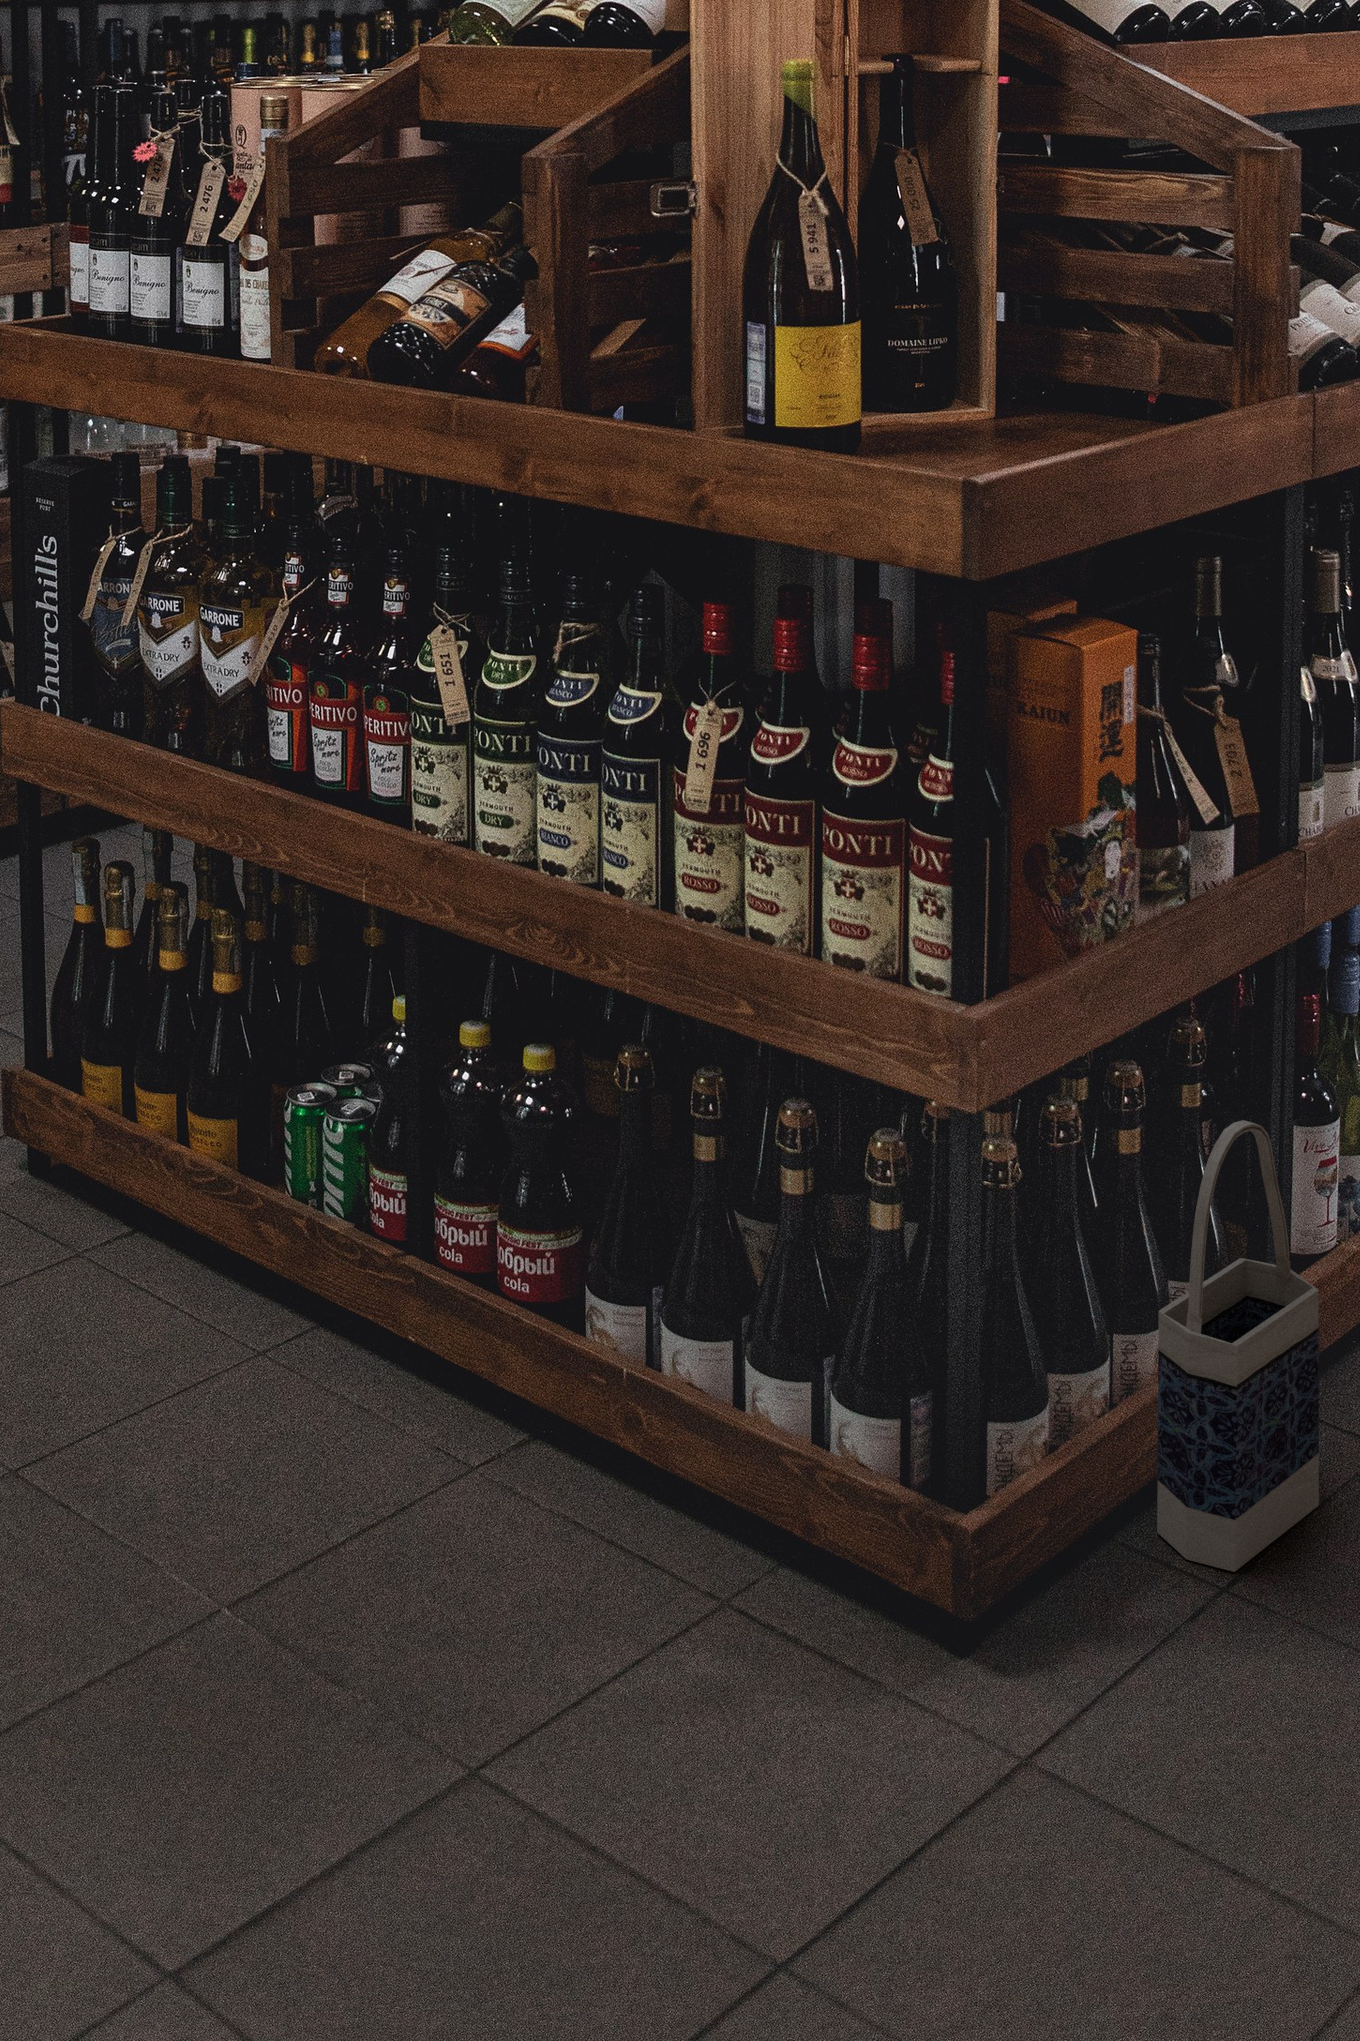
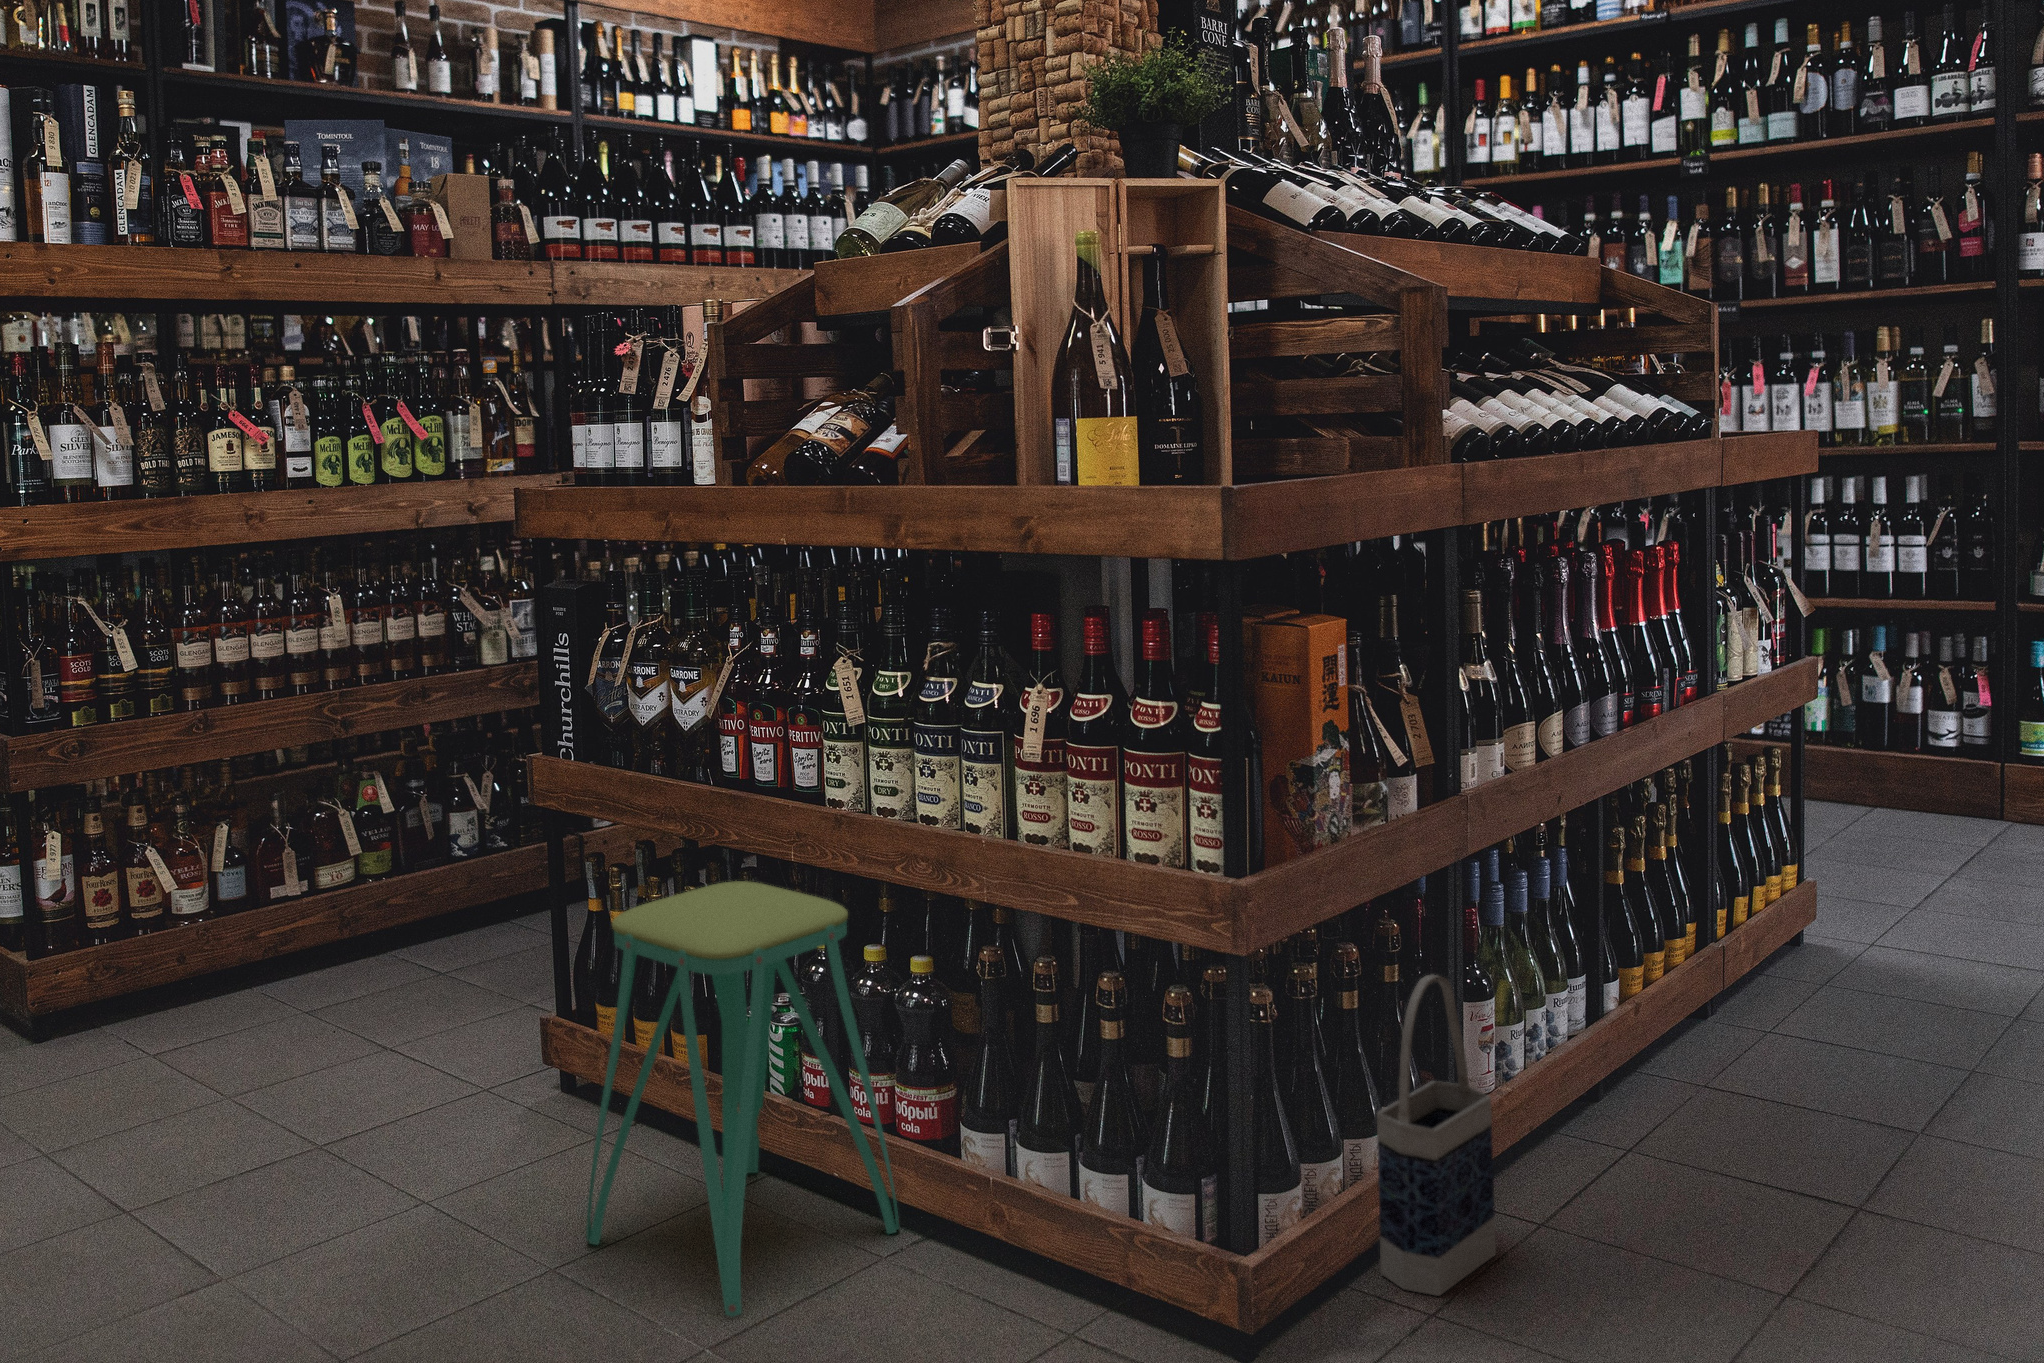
stool: none [58,933,496,1575] -> present [586,881,899,1317]

